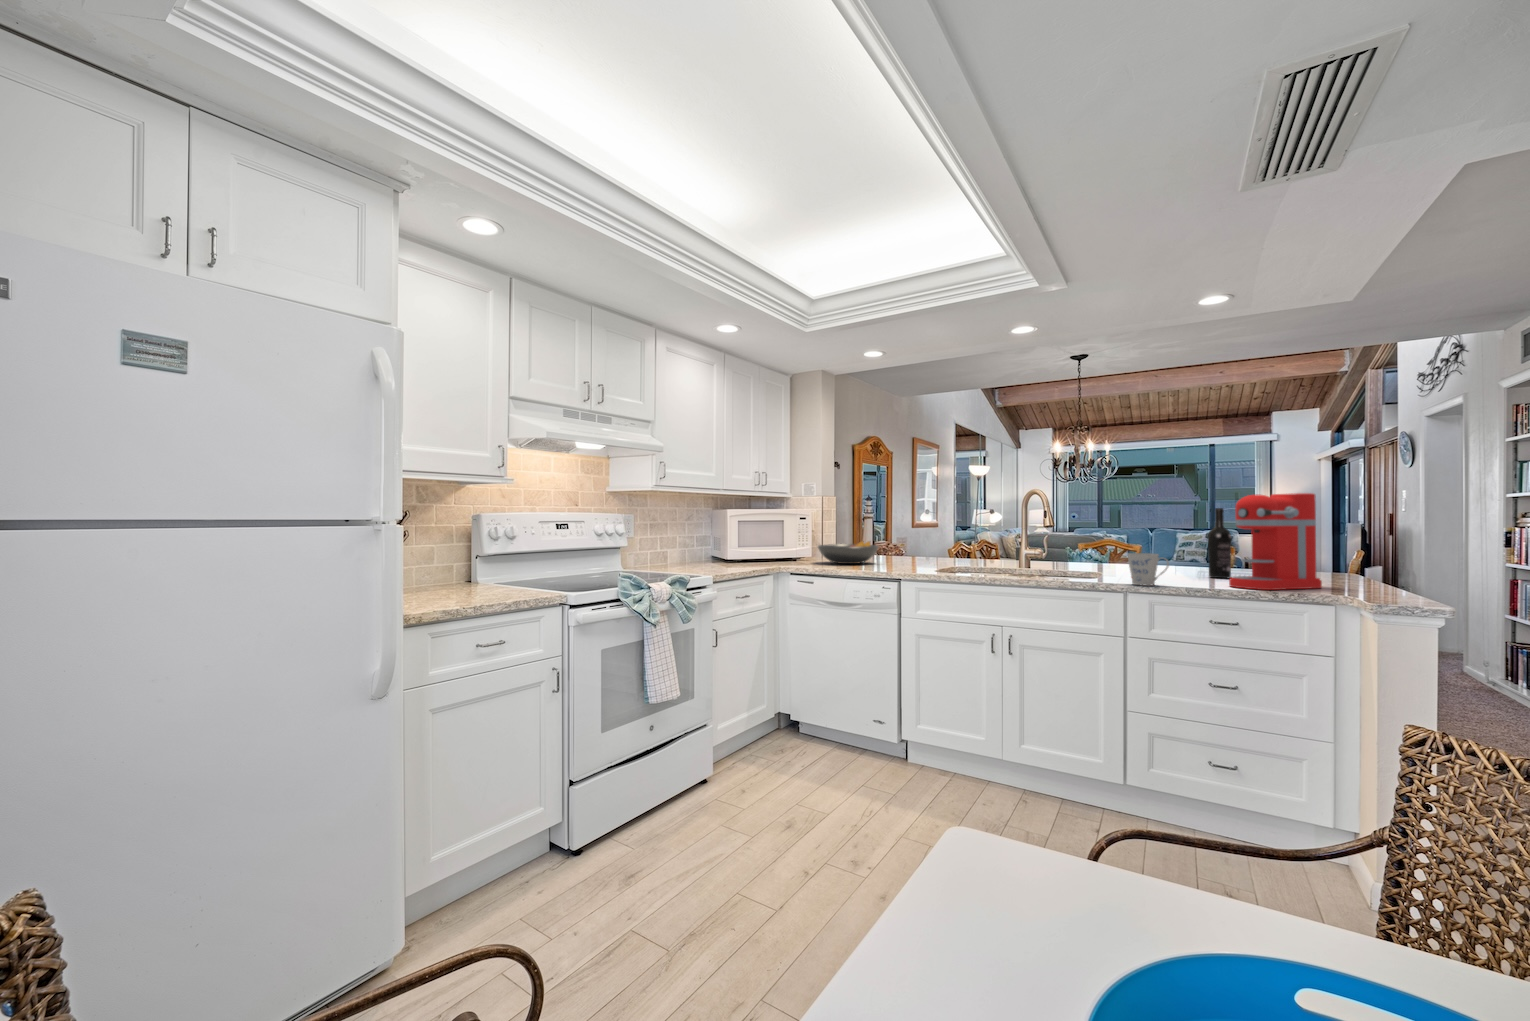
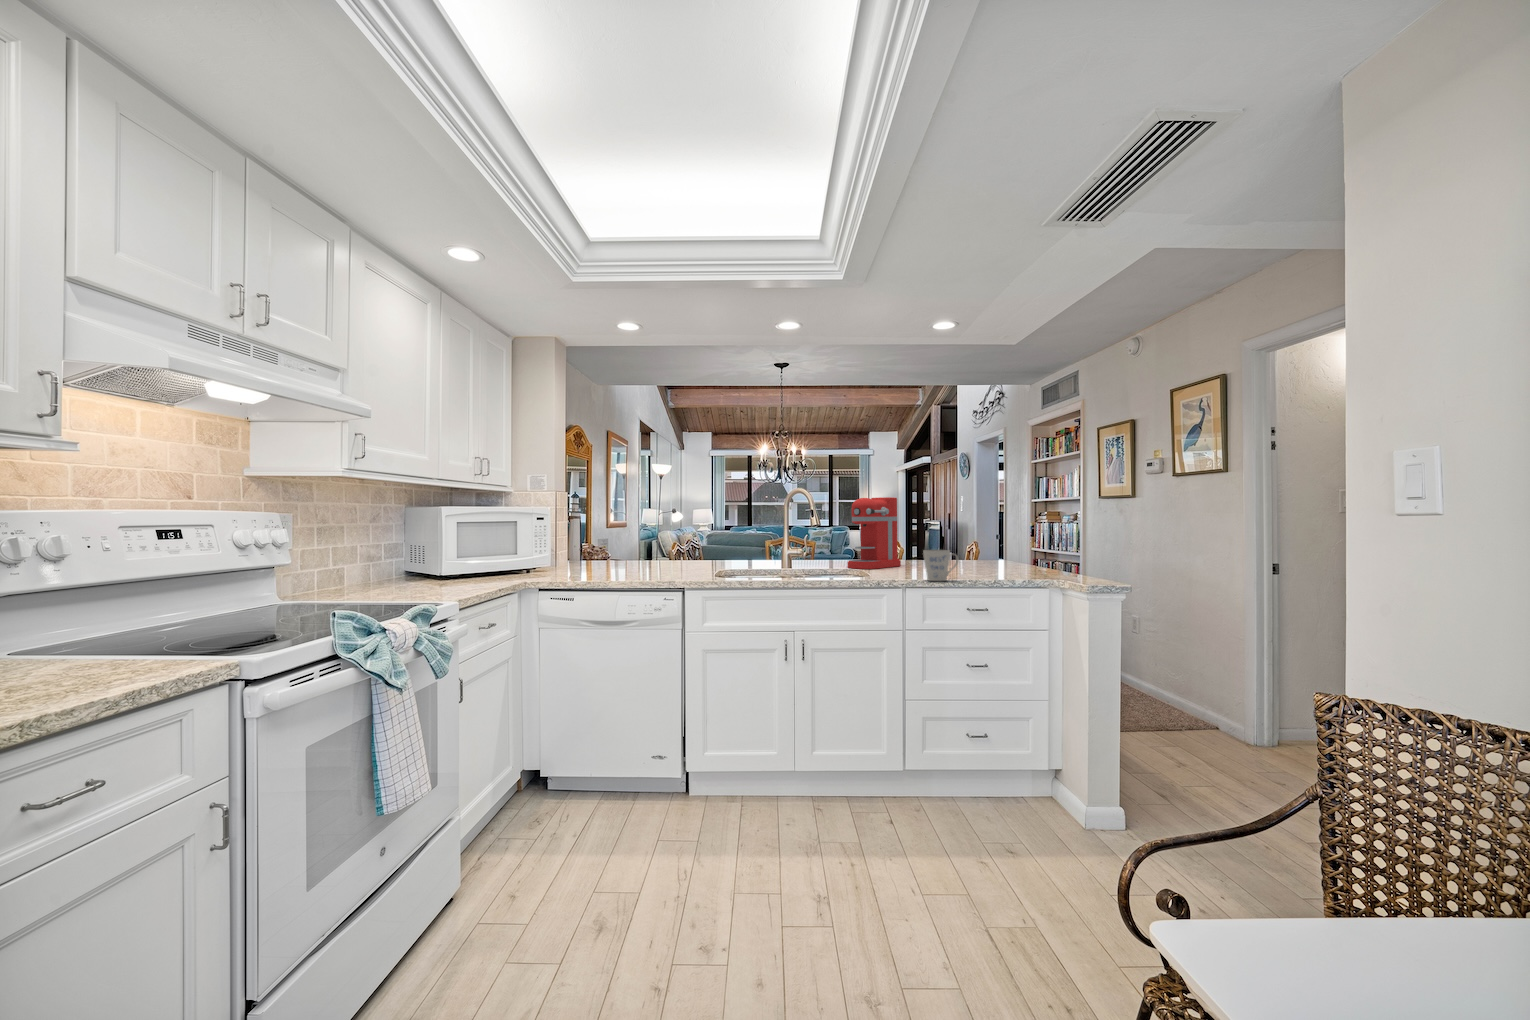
coffee maker: present [1229,493,1322,590] -> present [848,497,901,569]
wine bottle: present [1208,508,1232,578] -> none [956,507,974,570]
fruit bowl: present [818,541,878,564] -> none [560,544,636,572]

